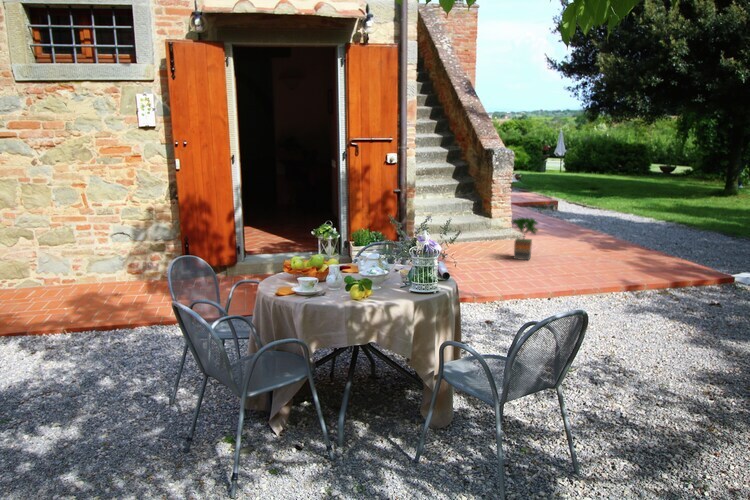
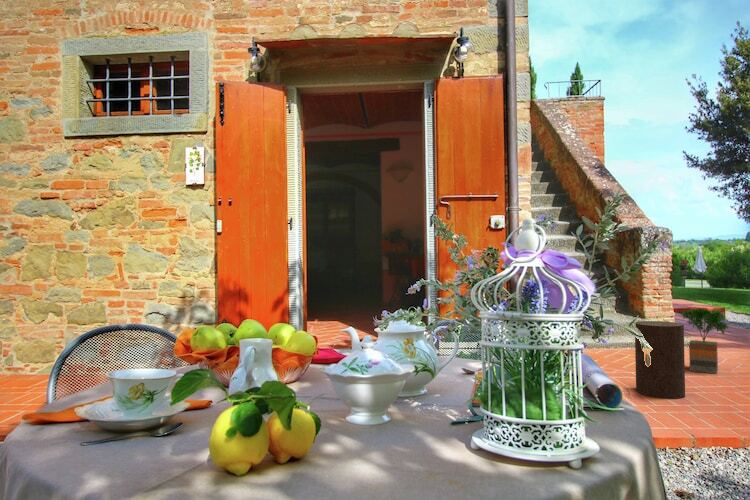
stool: none [478,232,507,280] -> present [635,321,685,399]

